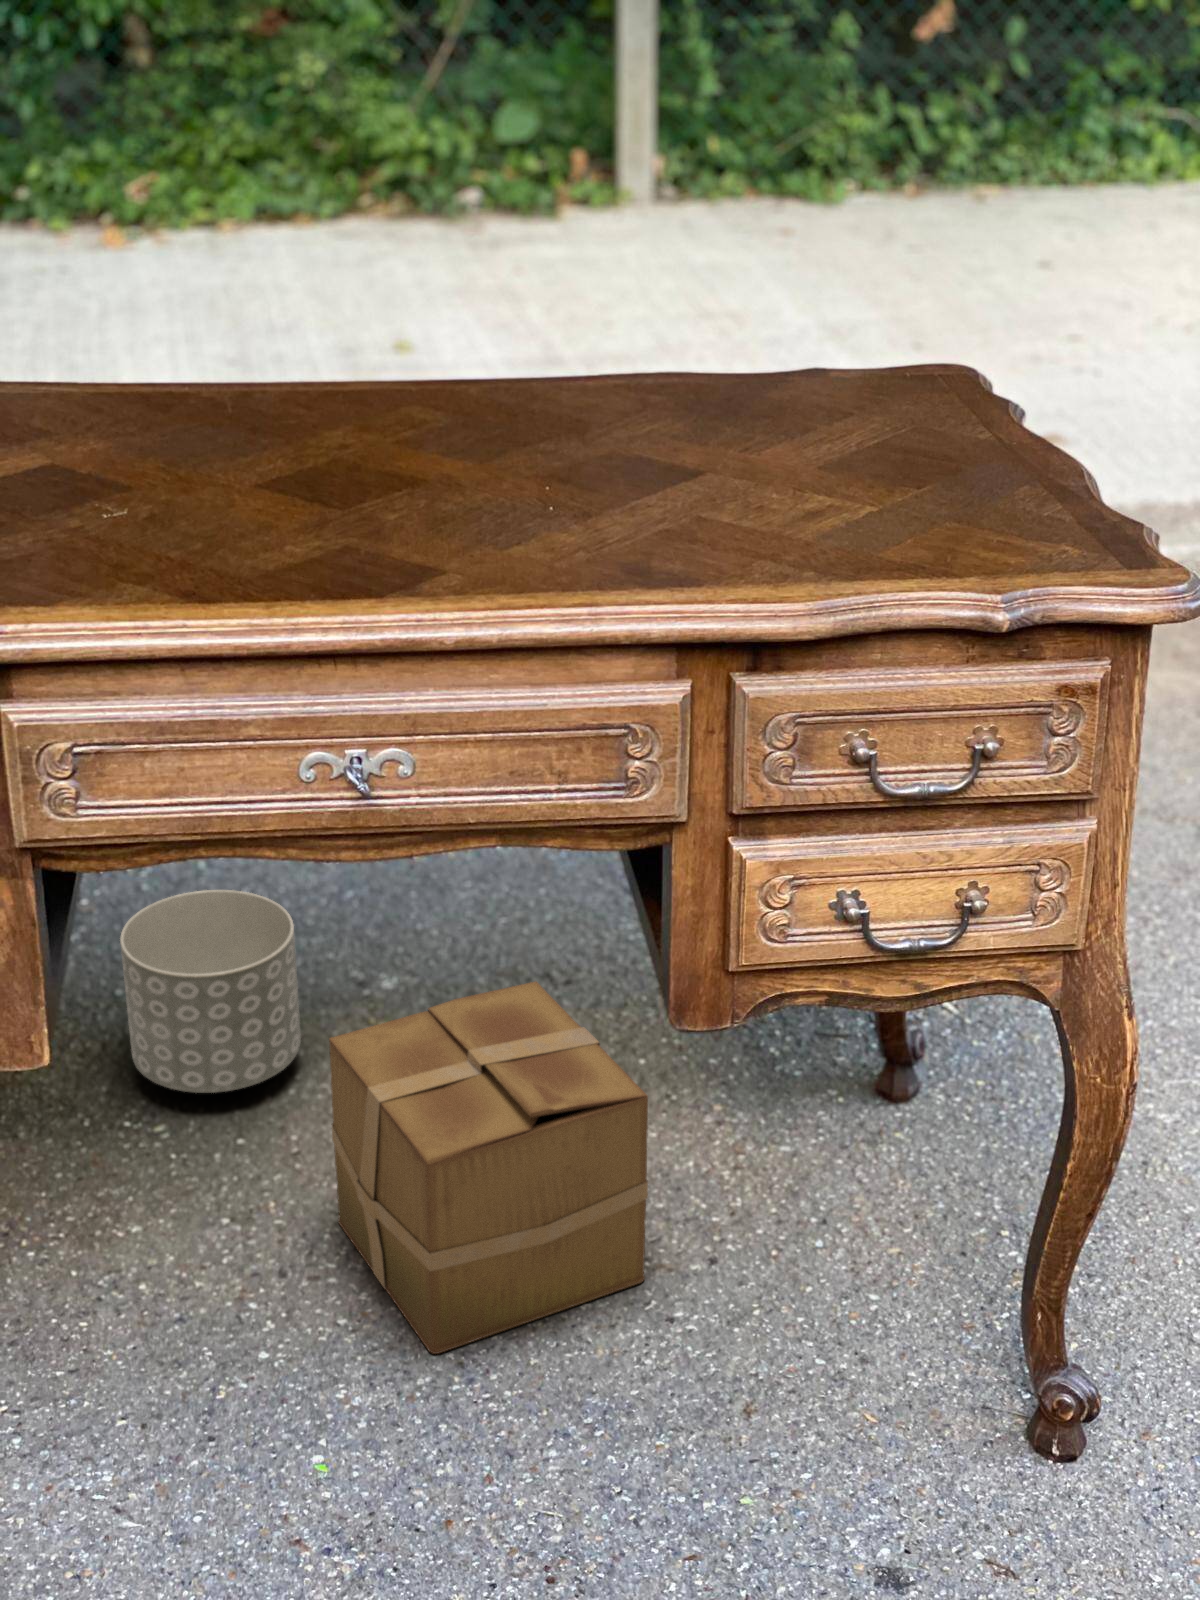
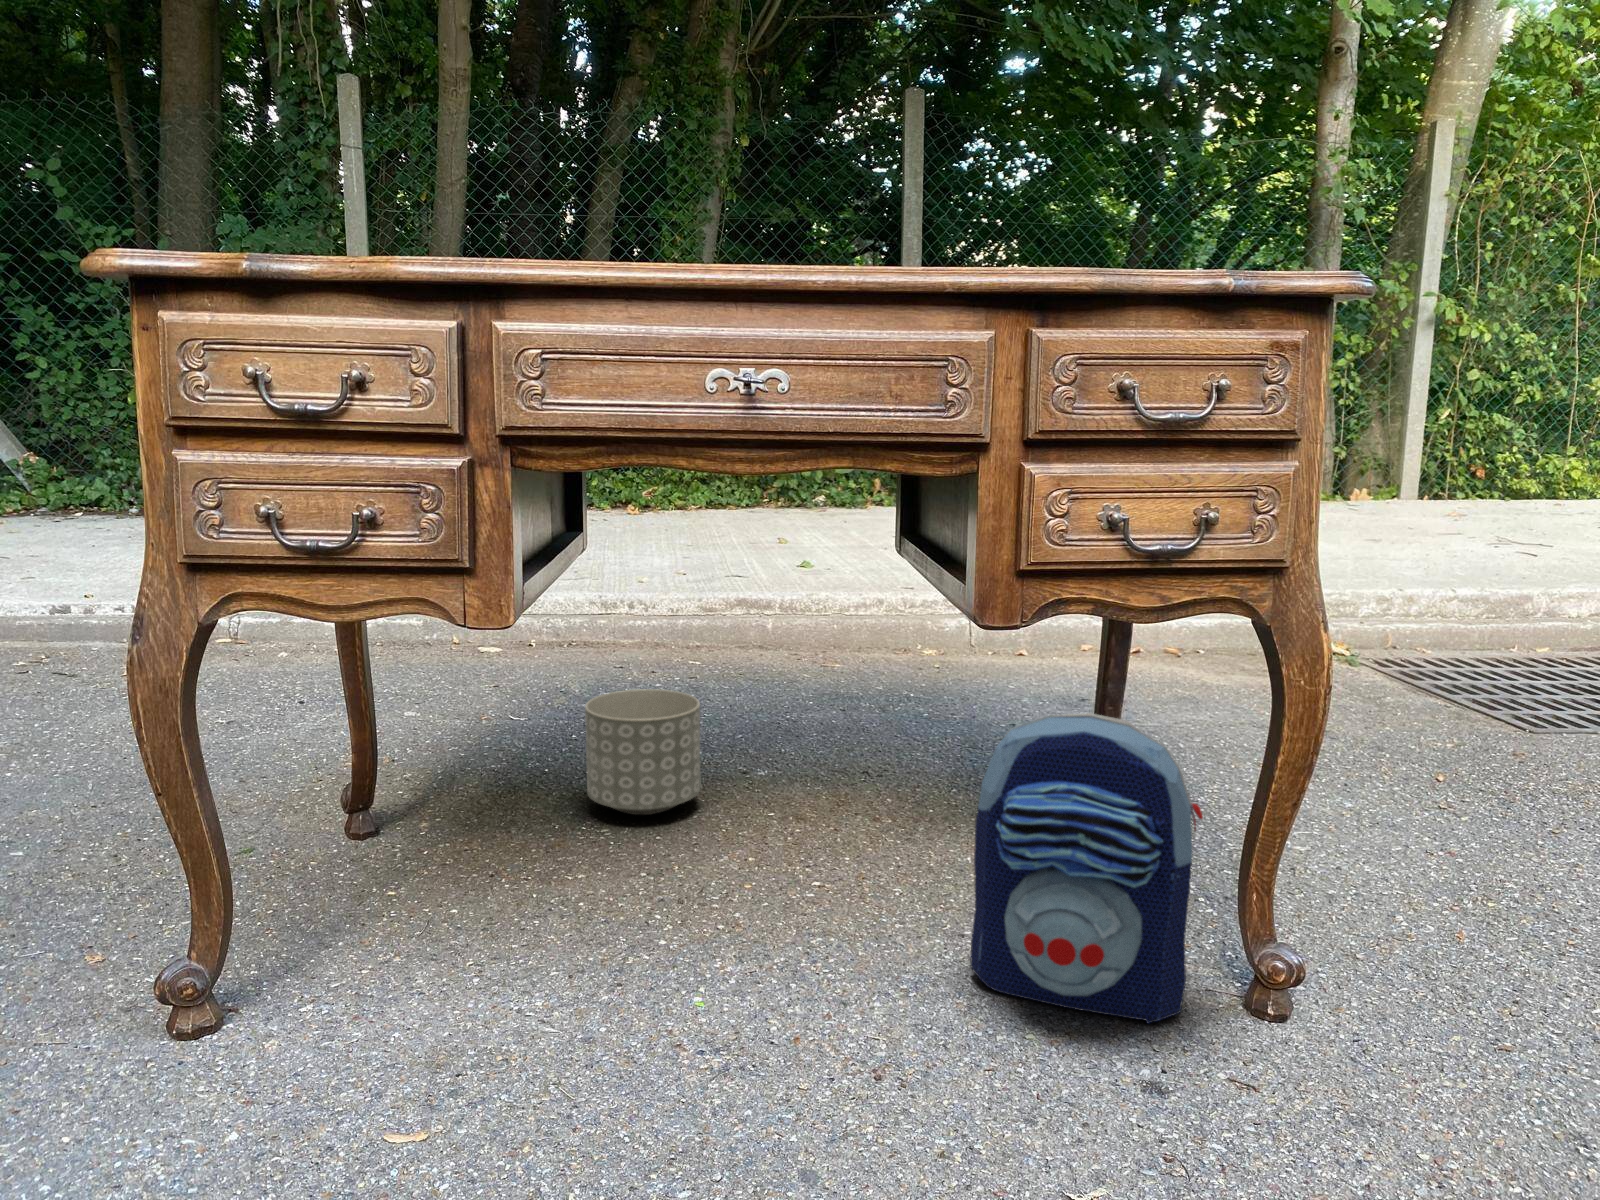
cardboard box: present [329,982,648,1354] -> none [719,713,945,947]
backpack: none [677,1090,978,1472] -> present [970,713,1203,1023]

